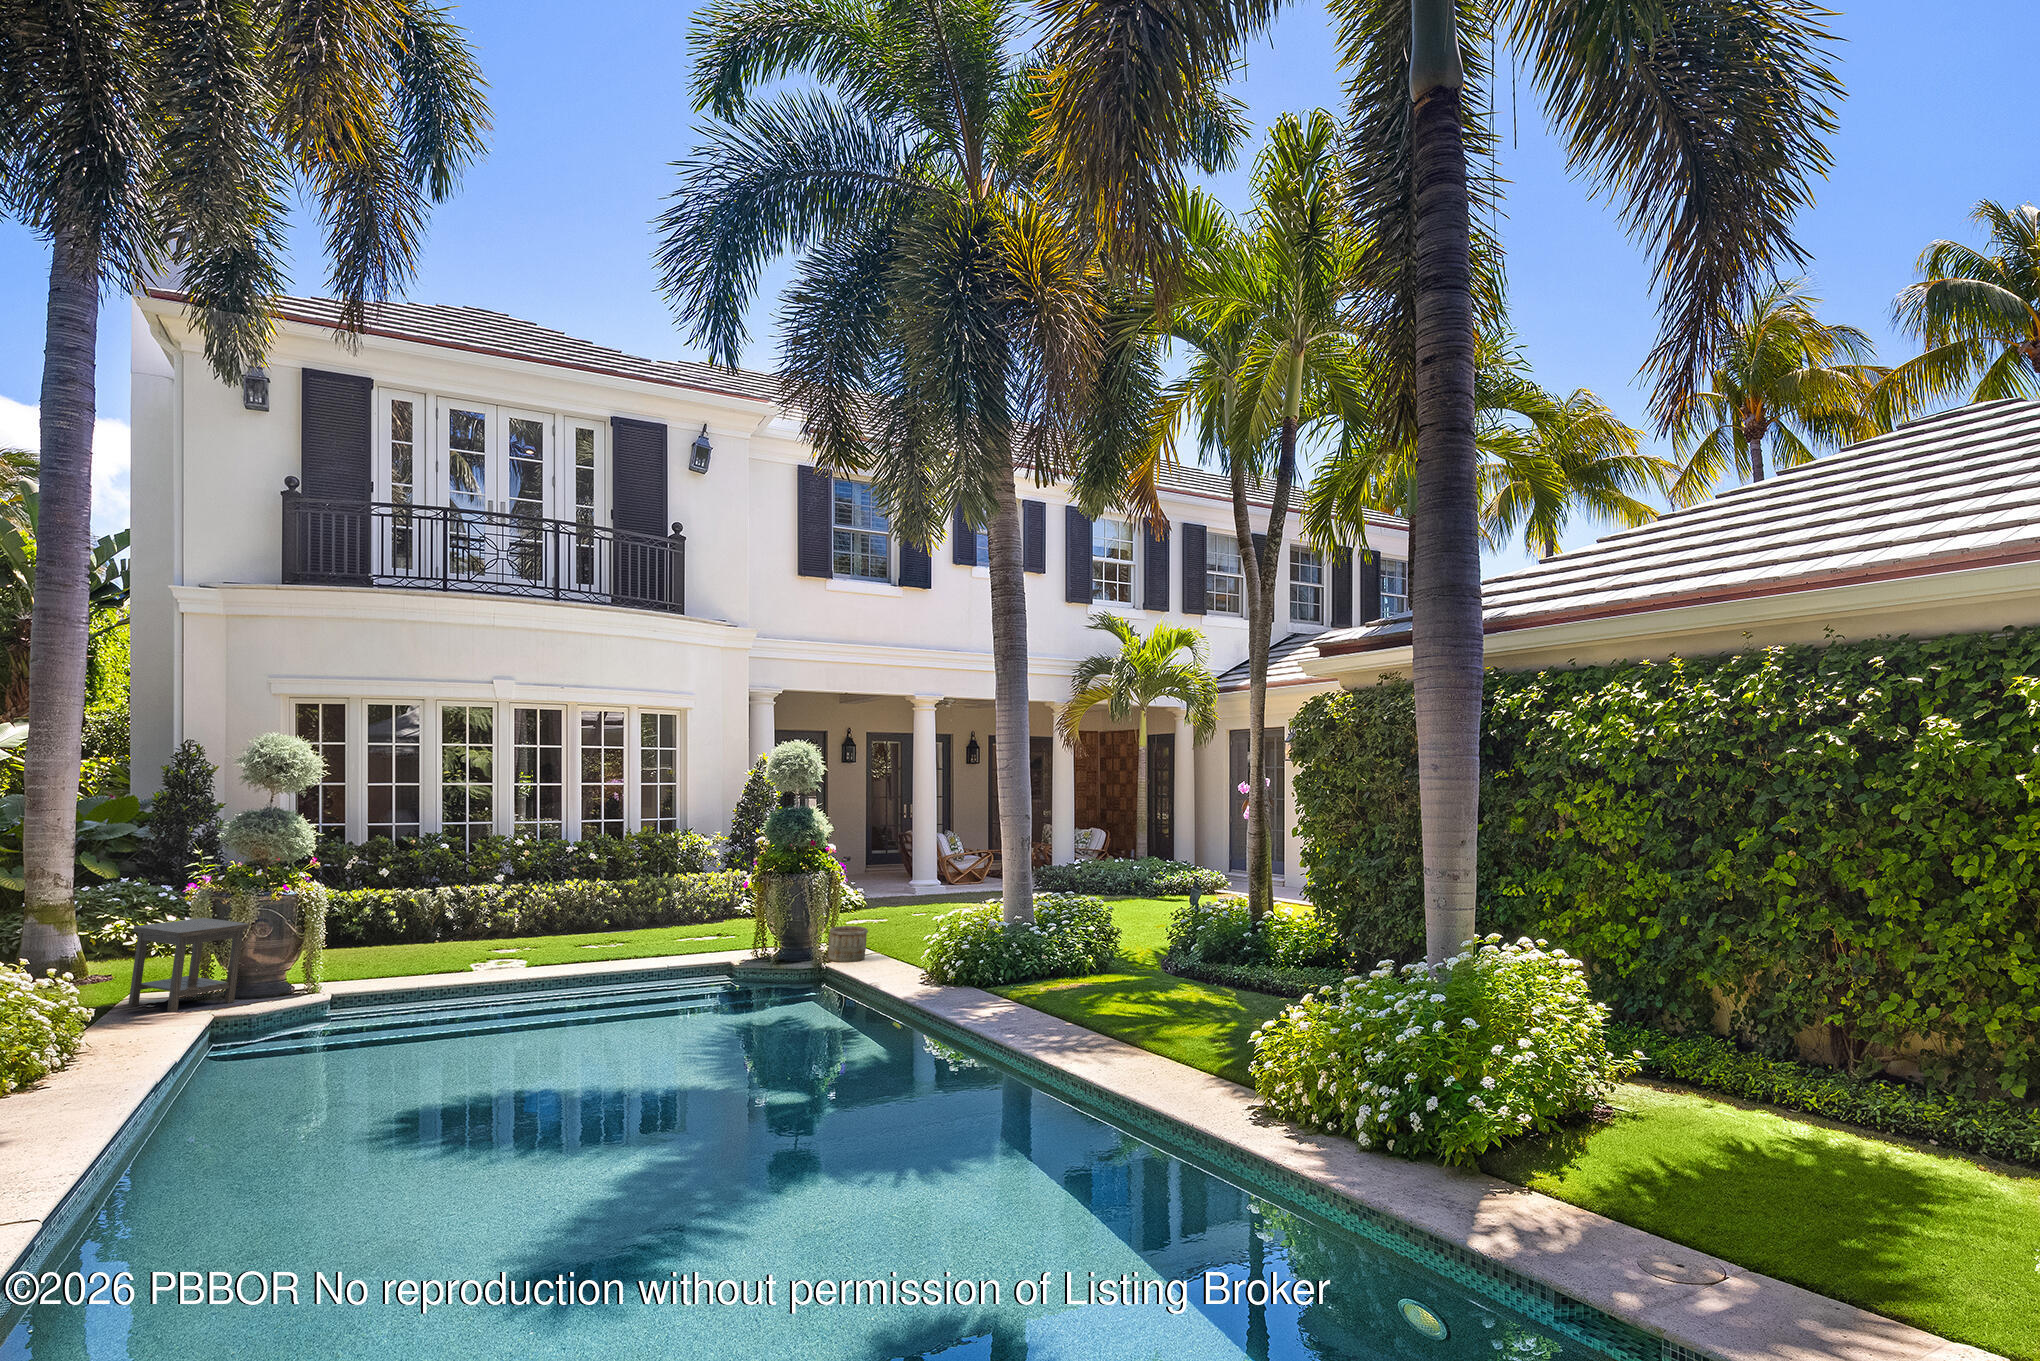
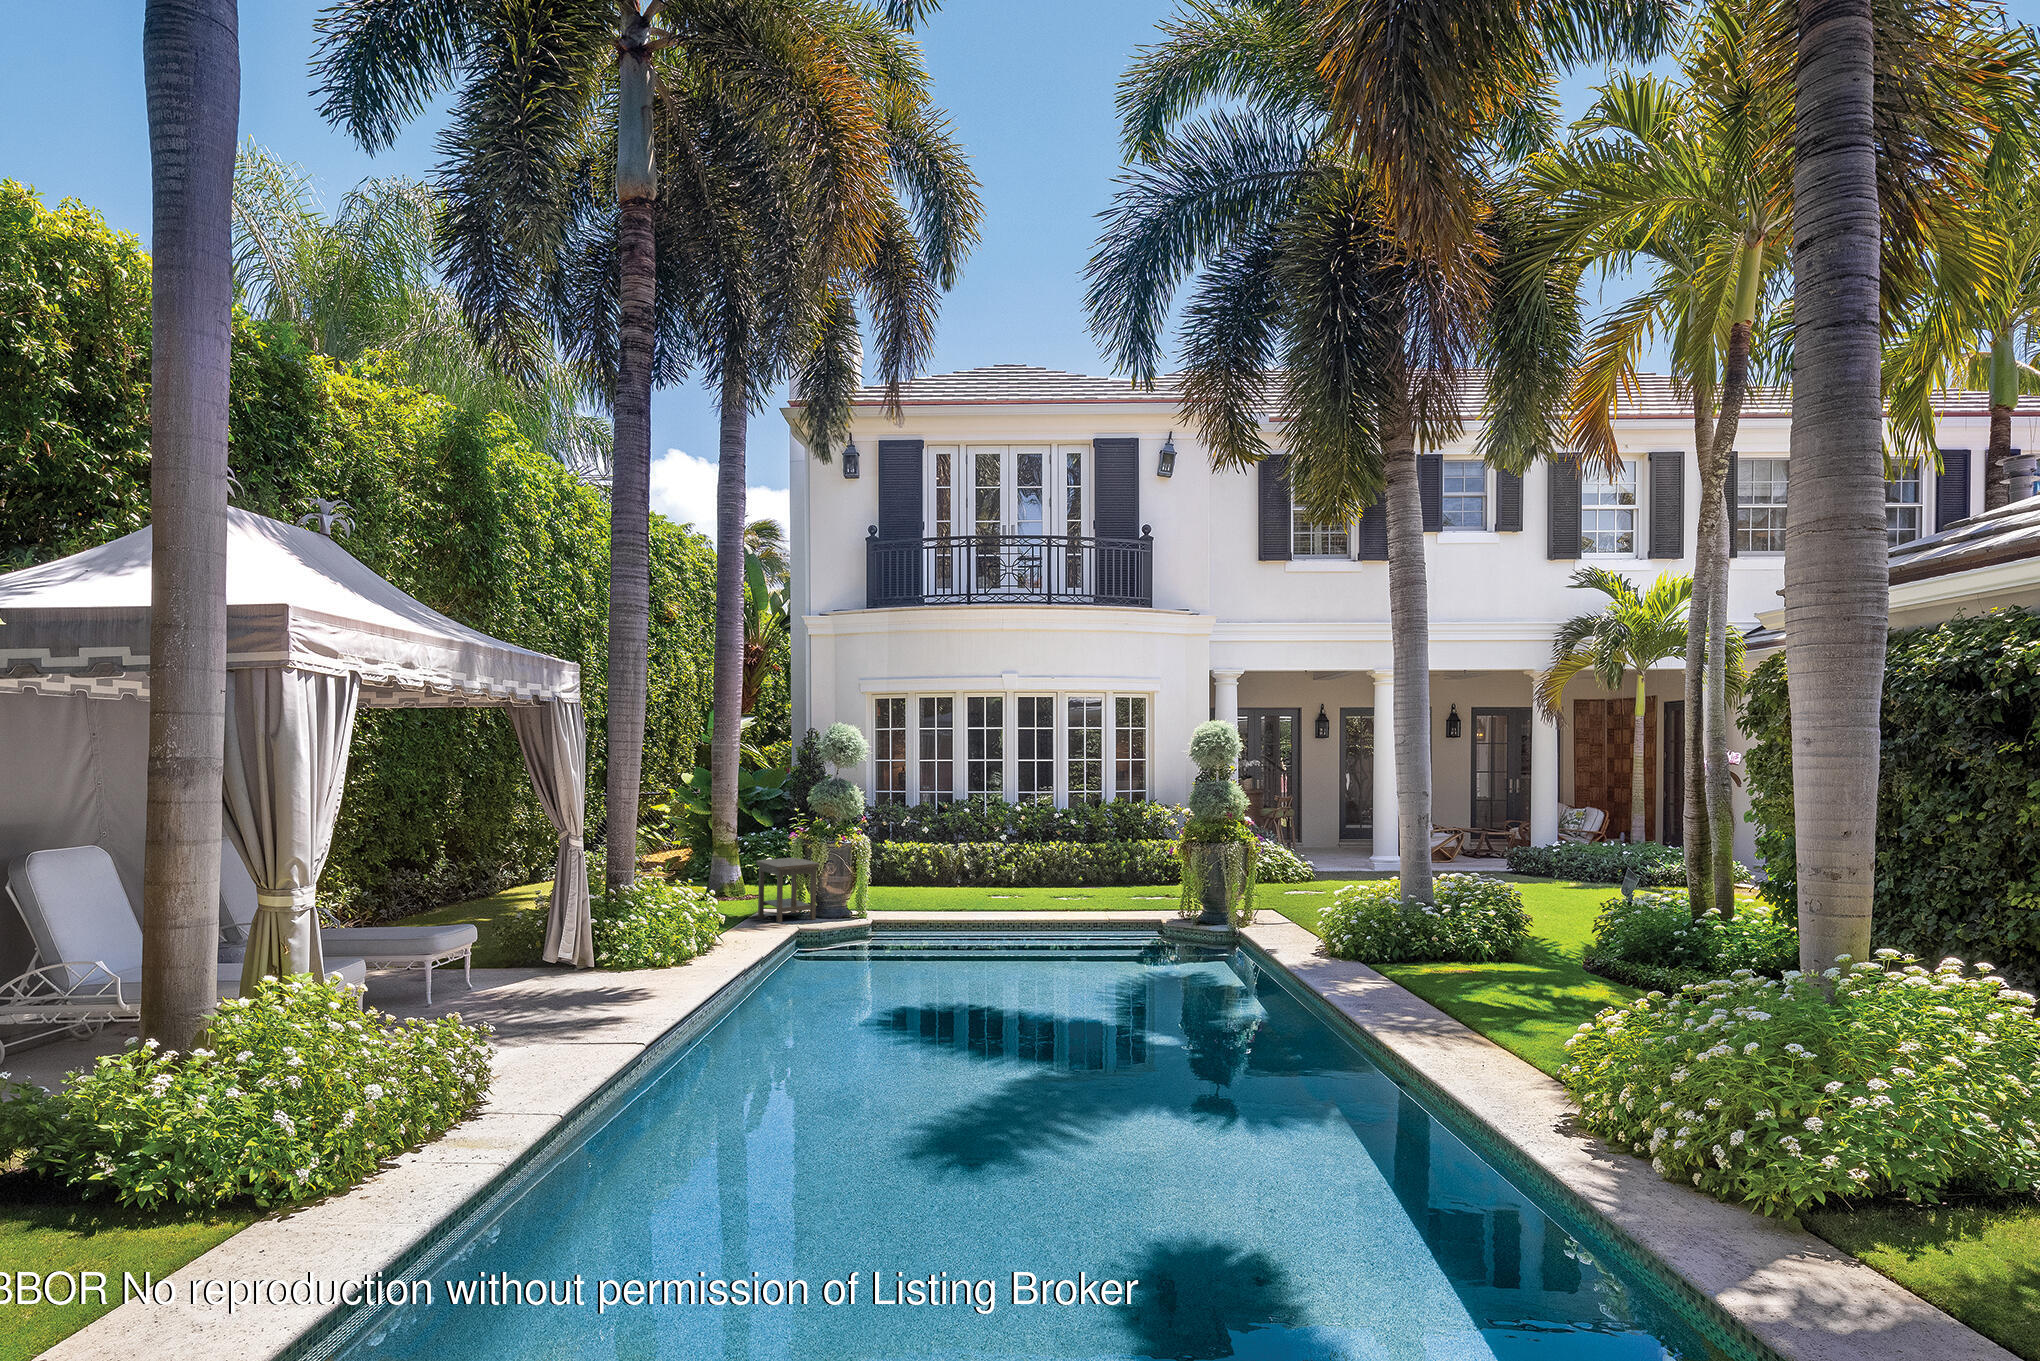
wooden bucket: present [828,926,868,962] -> none [1247,896,1282,930]

